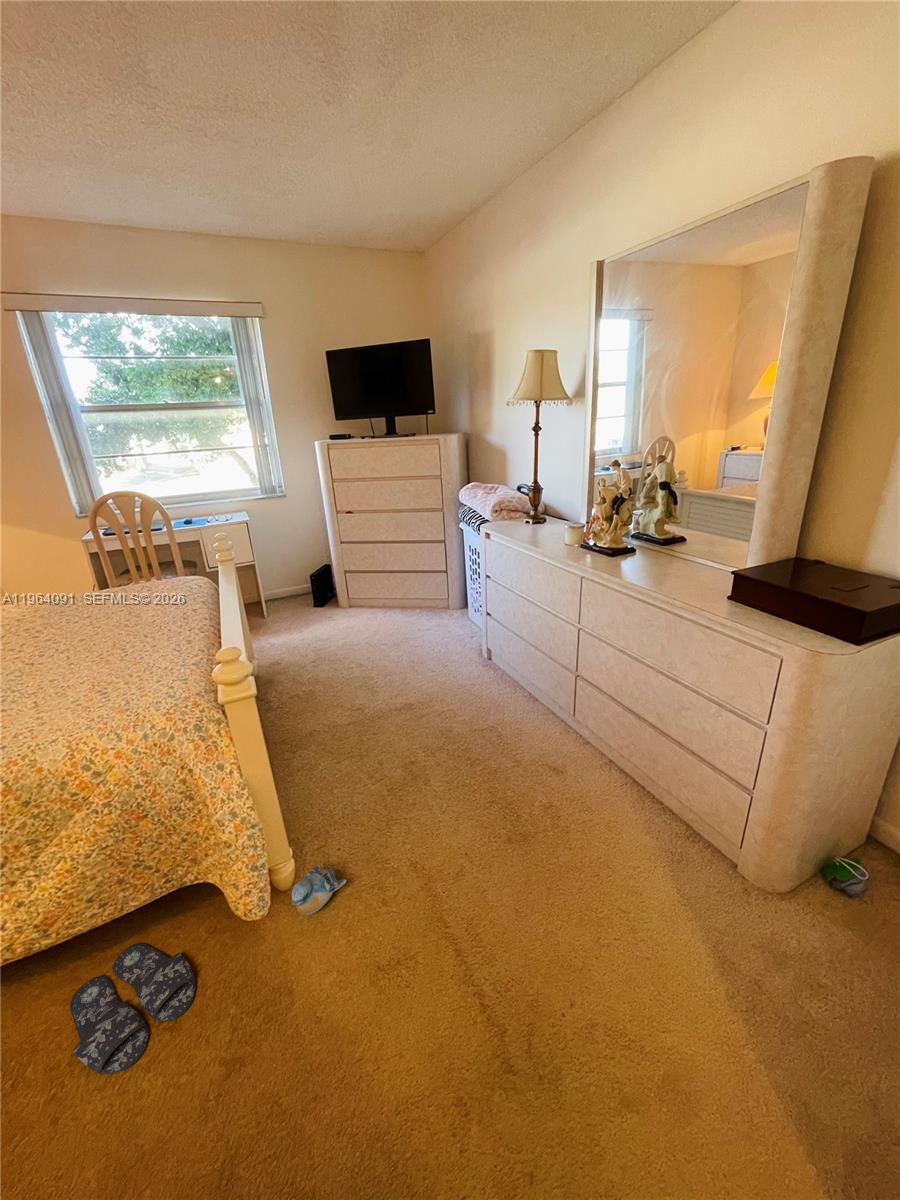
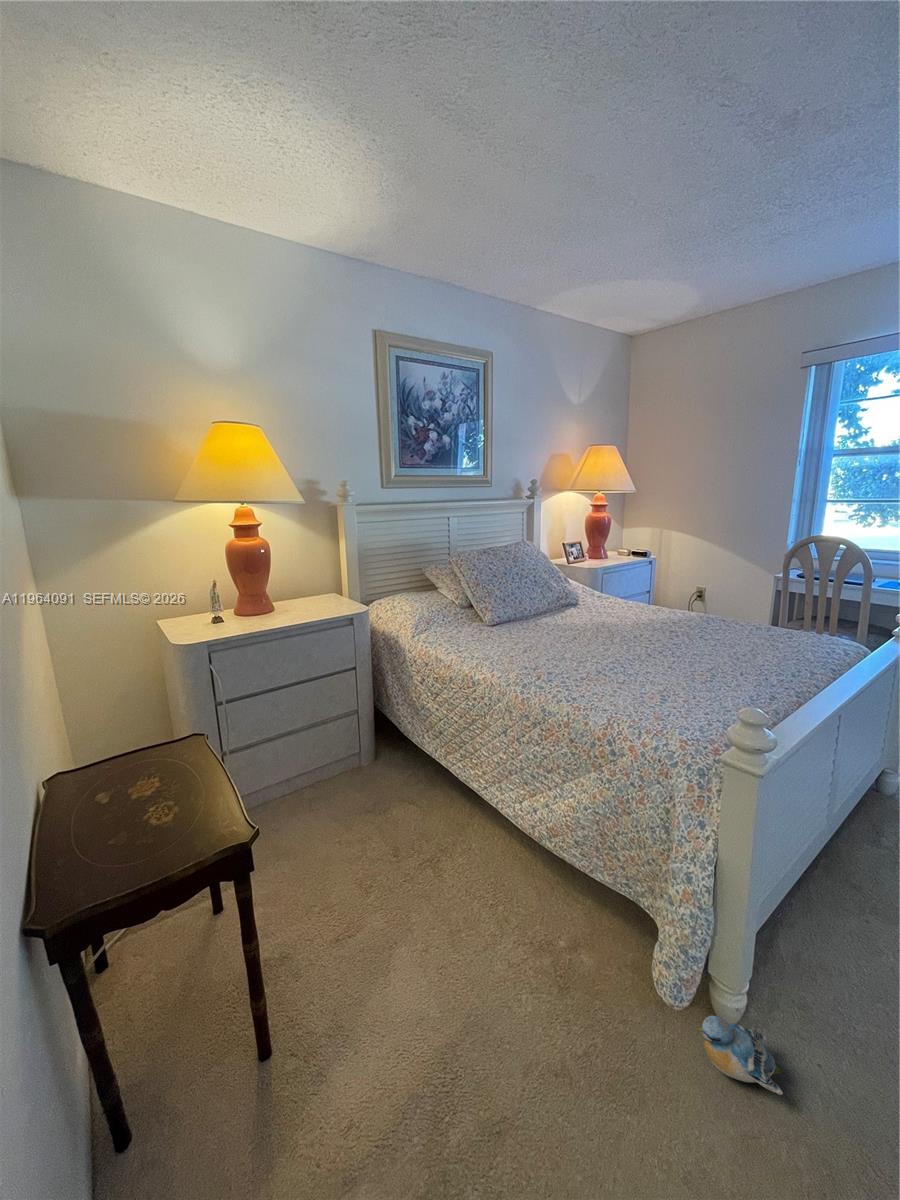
slippers: present [70,943,196,1074] -> none [511,894,602,990]

